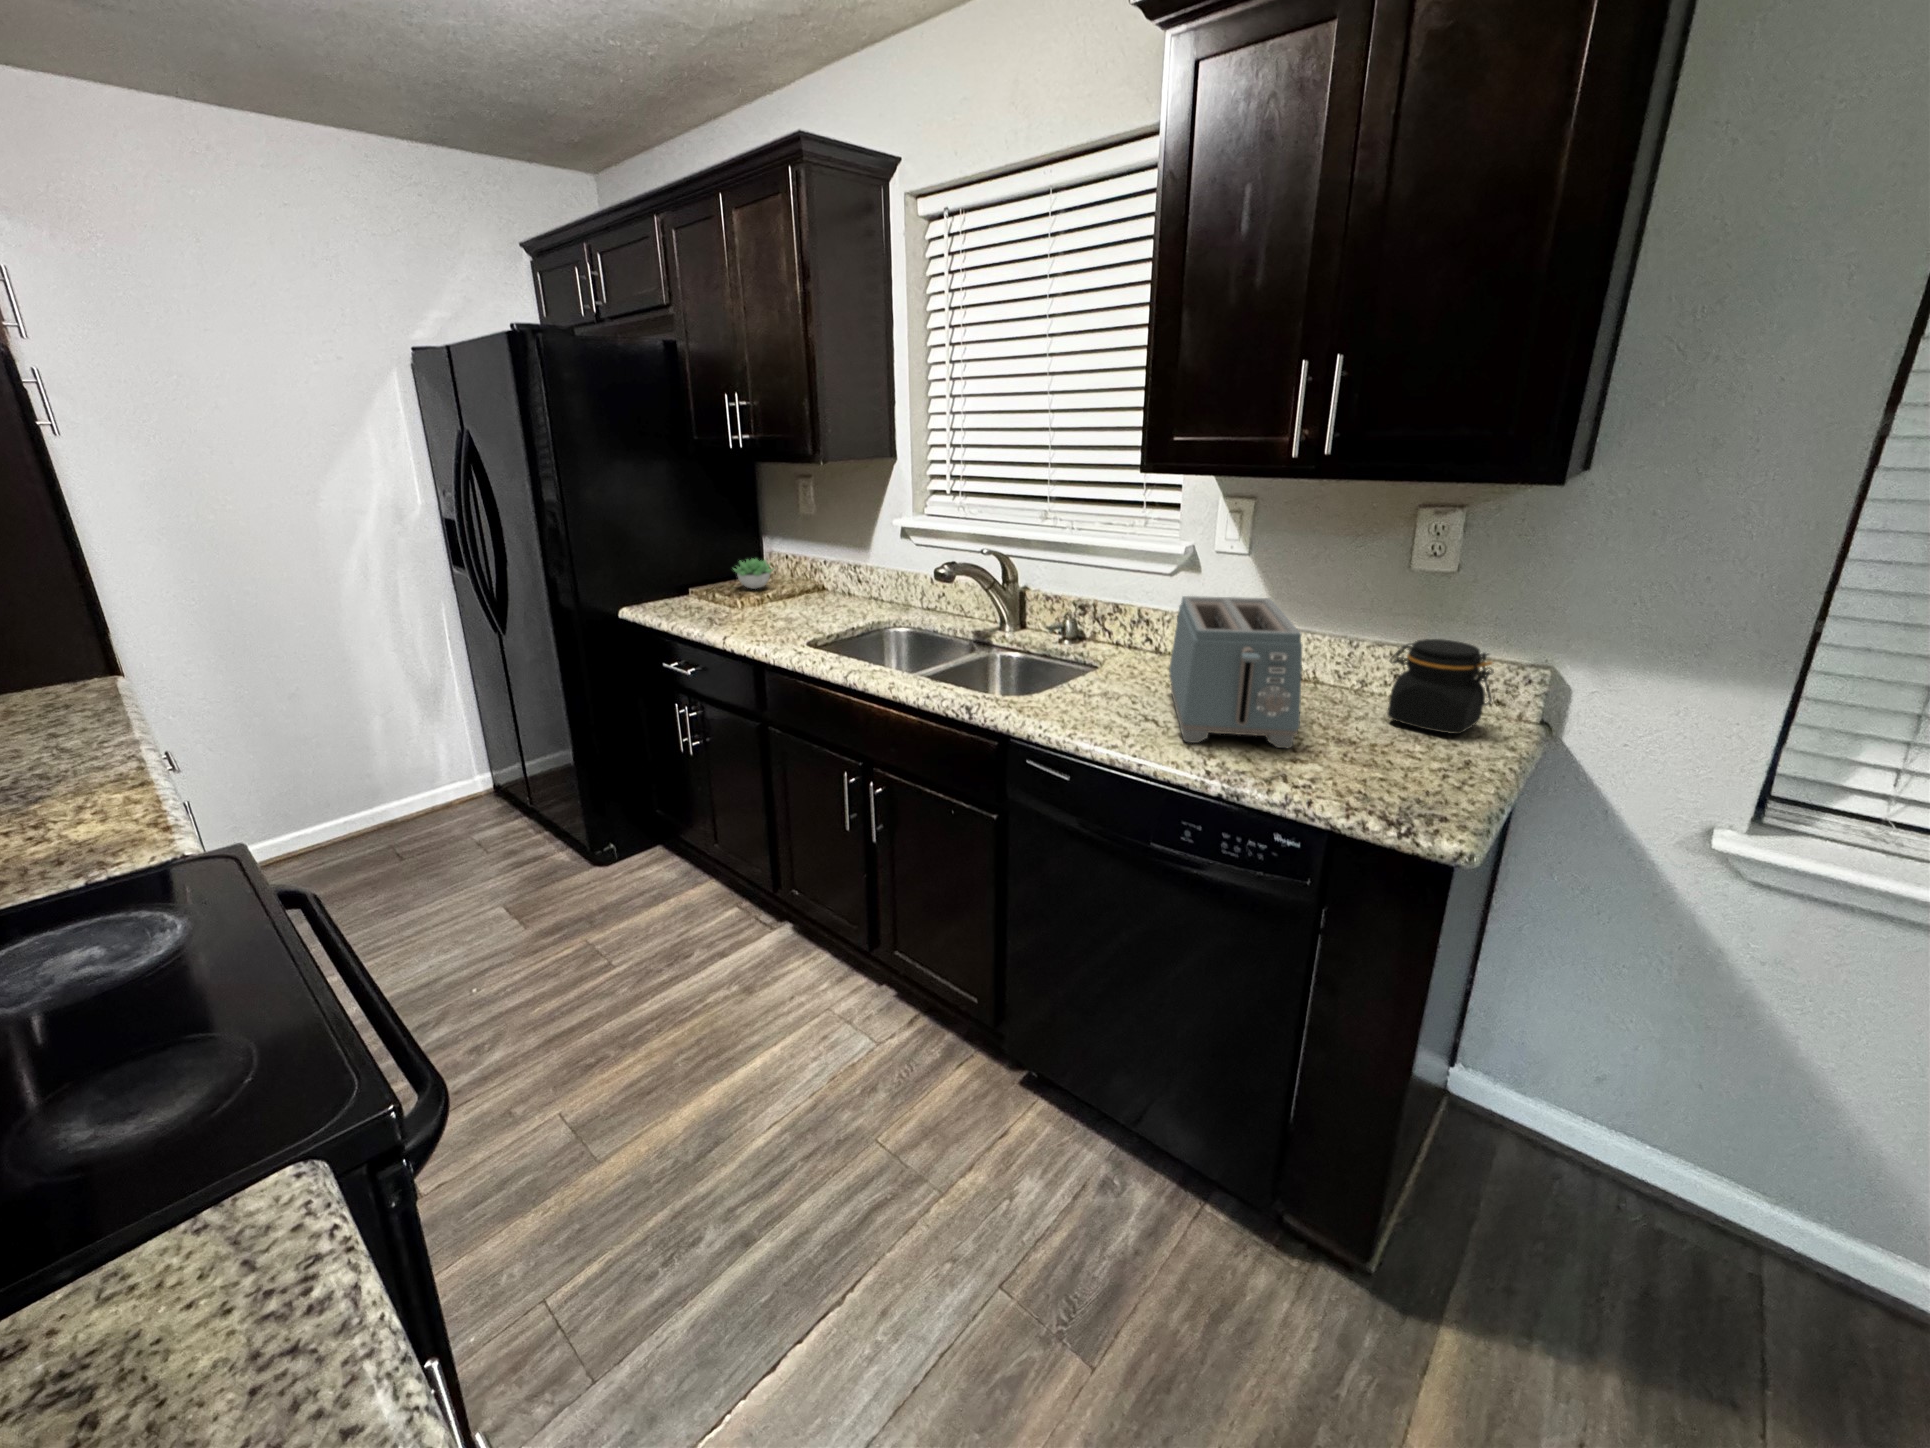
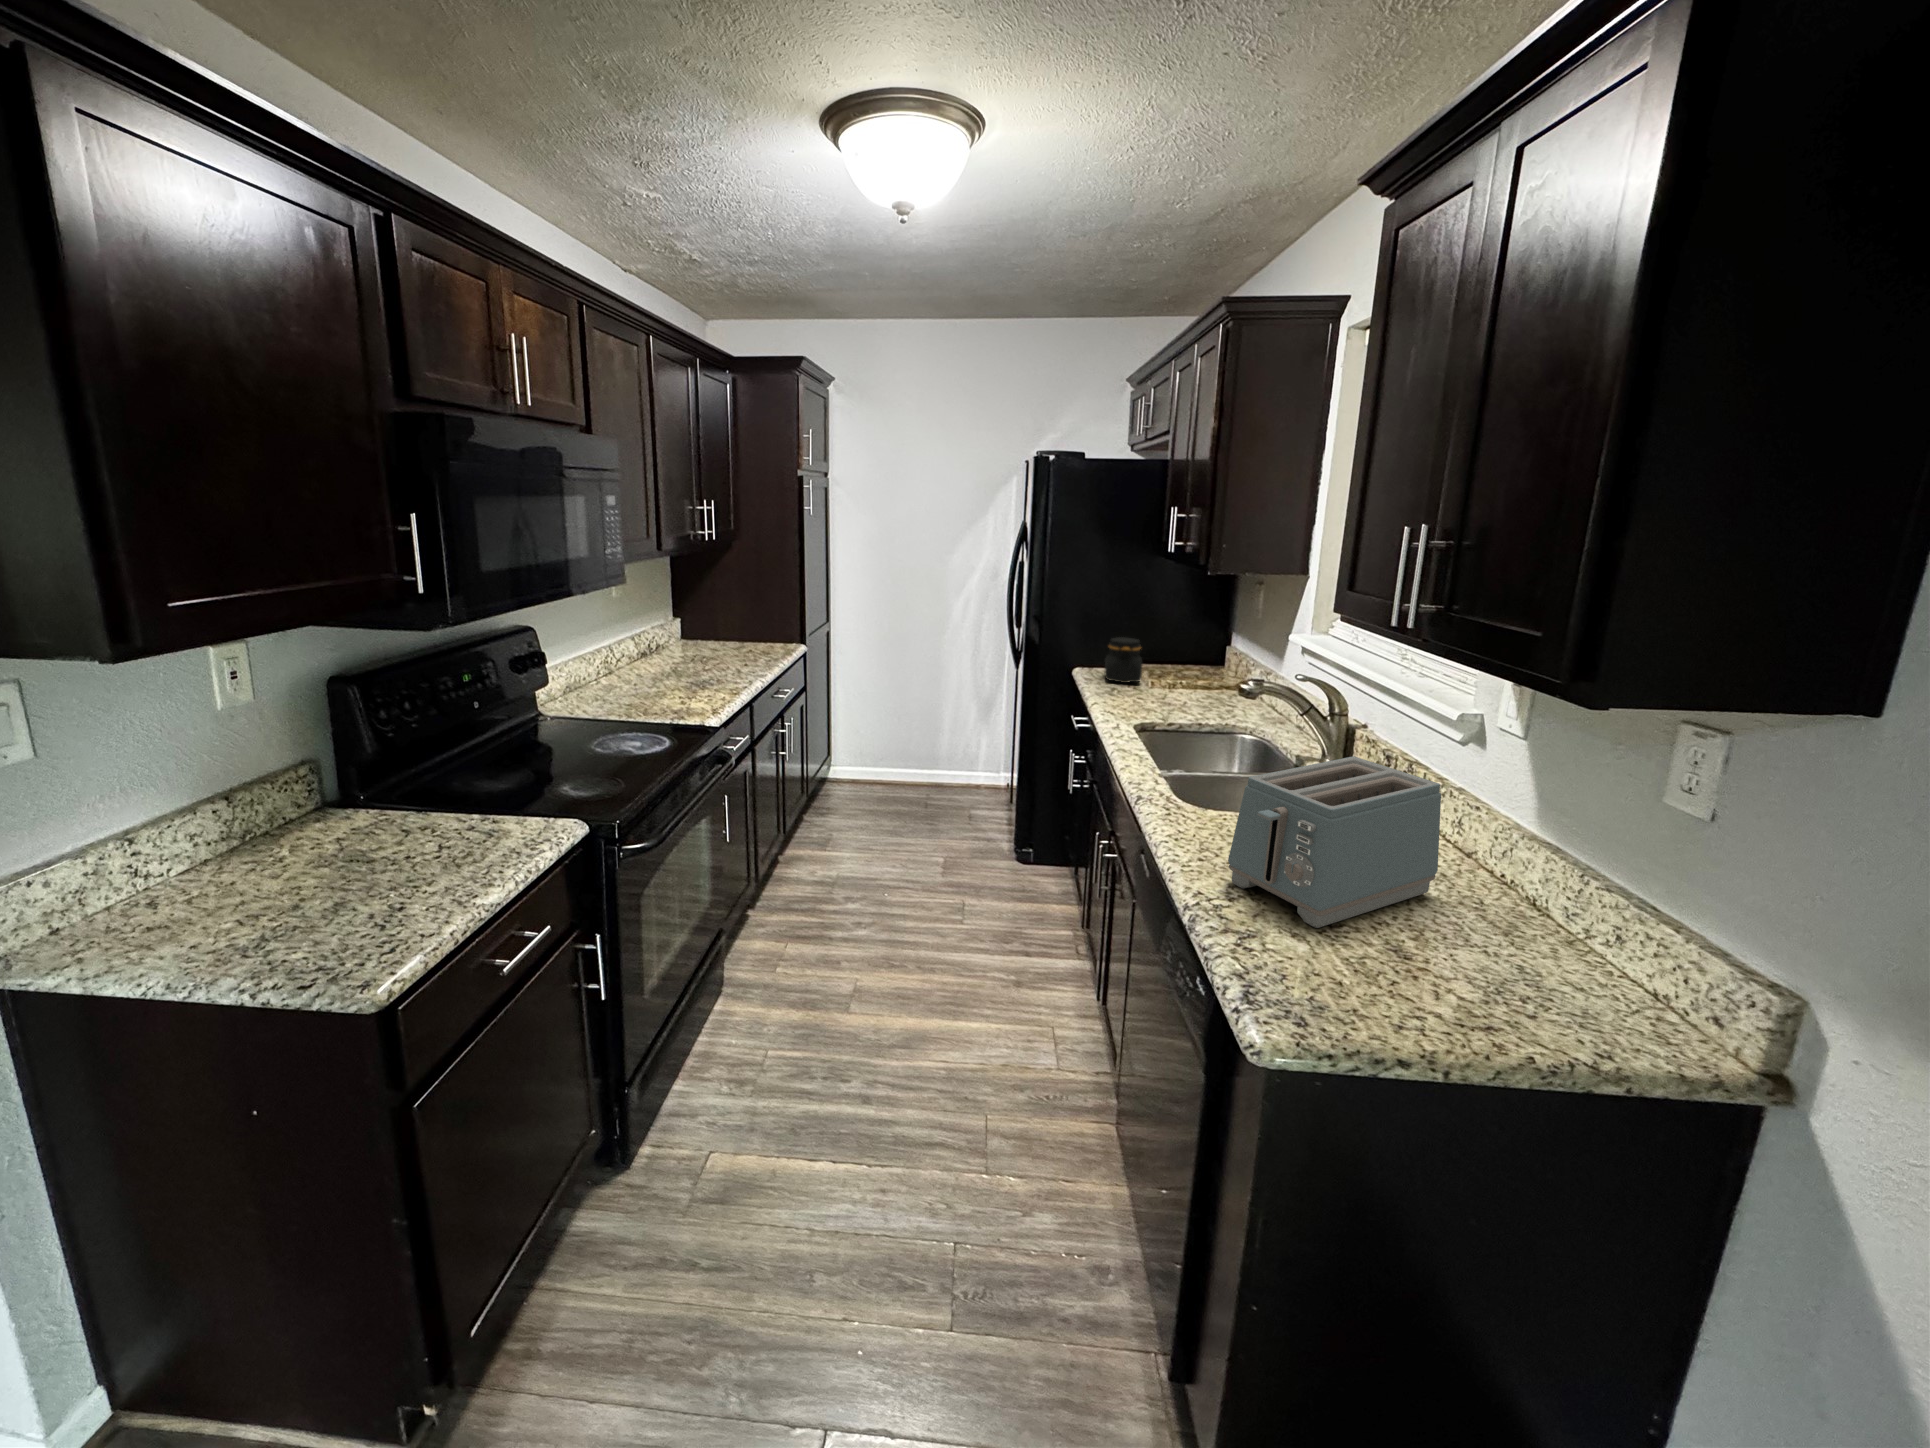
succulent plant: present [734,559,773,589] -> none [1178,647,1217,675]
jar: present [1387,639,1494,734] -> present [1105,637,1142,683]

